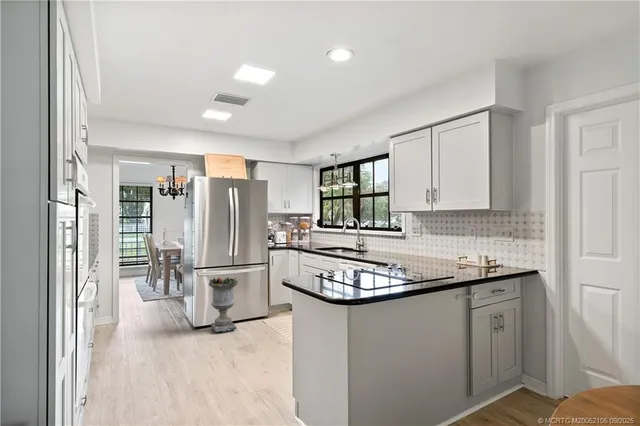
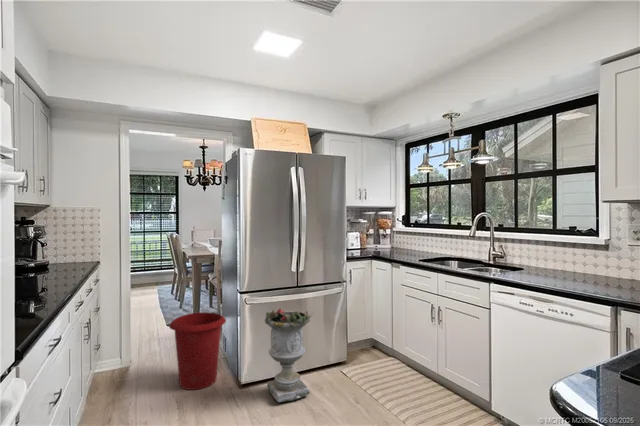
waste bin: none [148,283,185,329] -> present [169,312,226,390]

